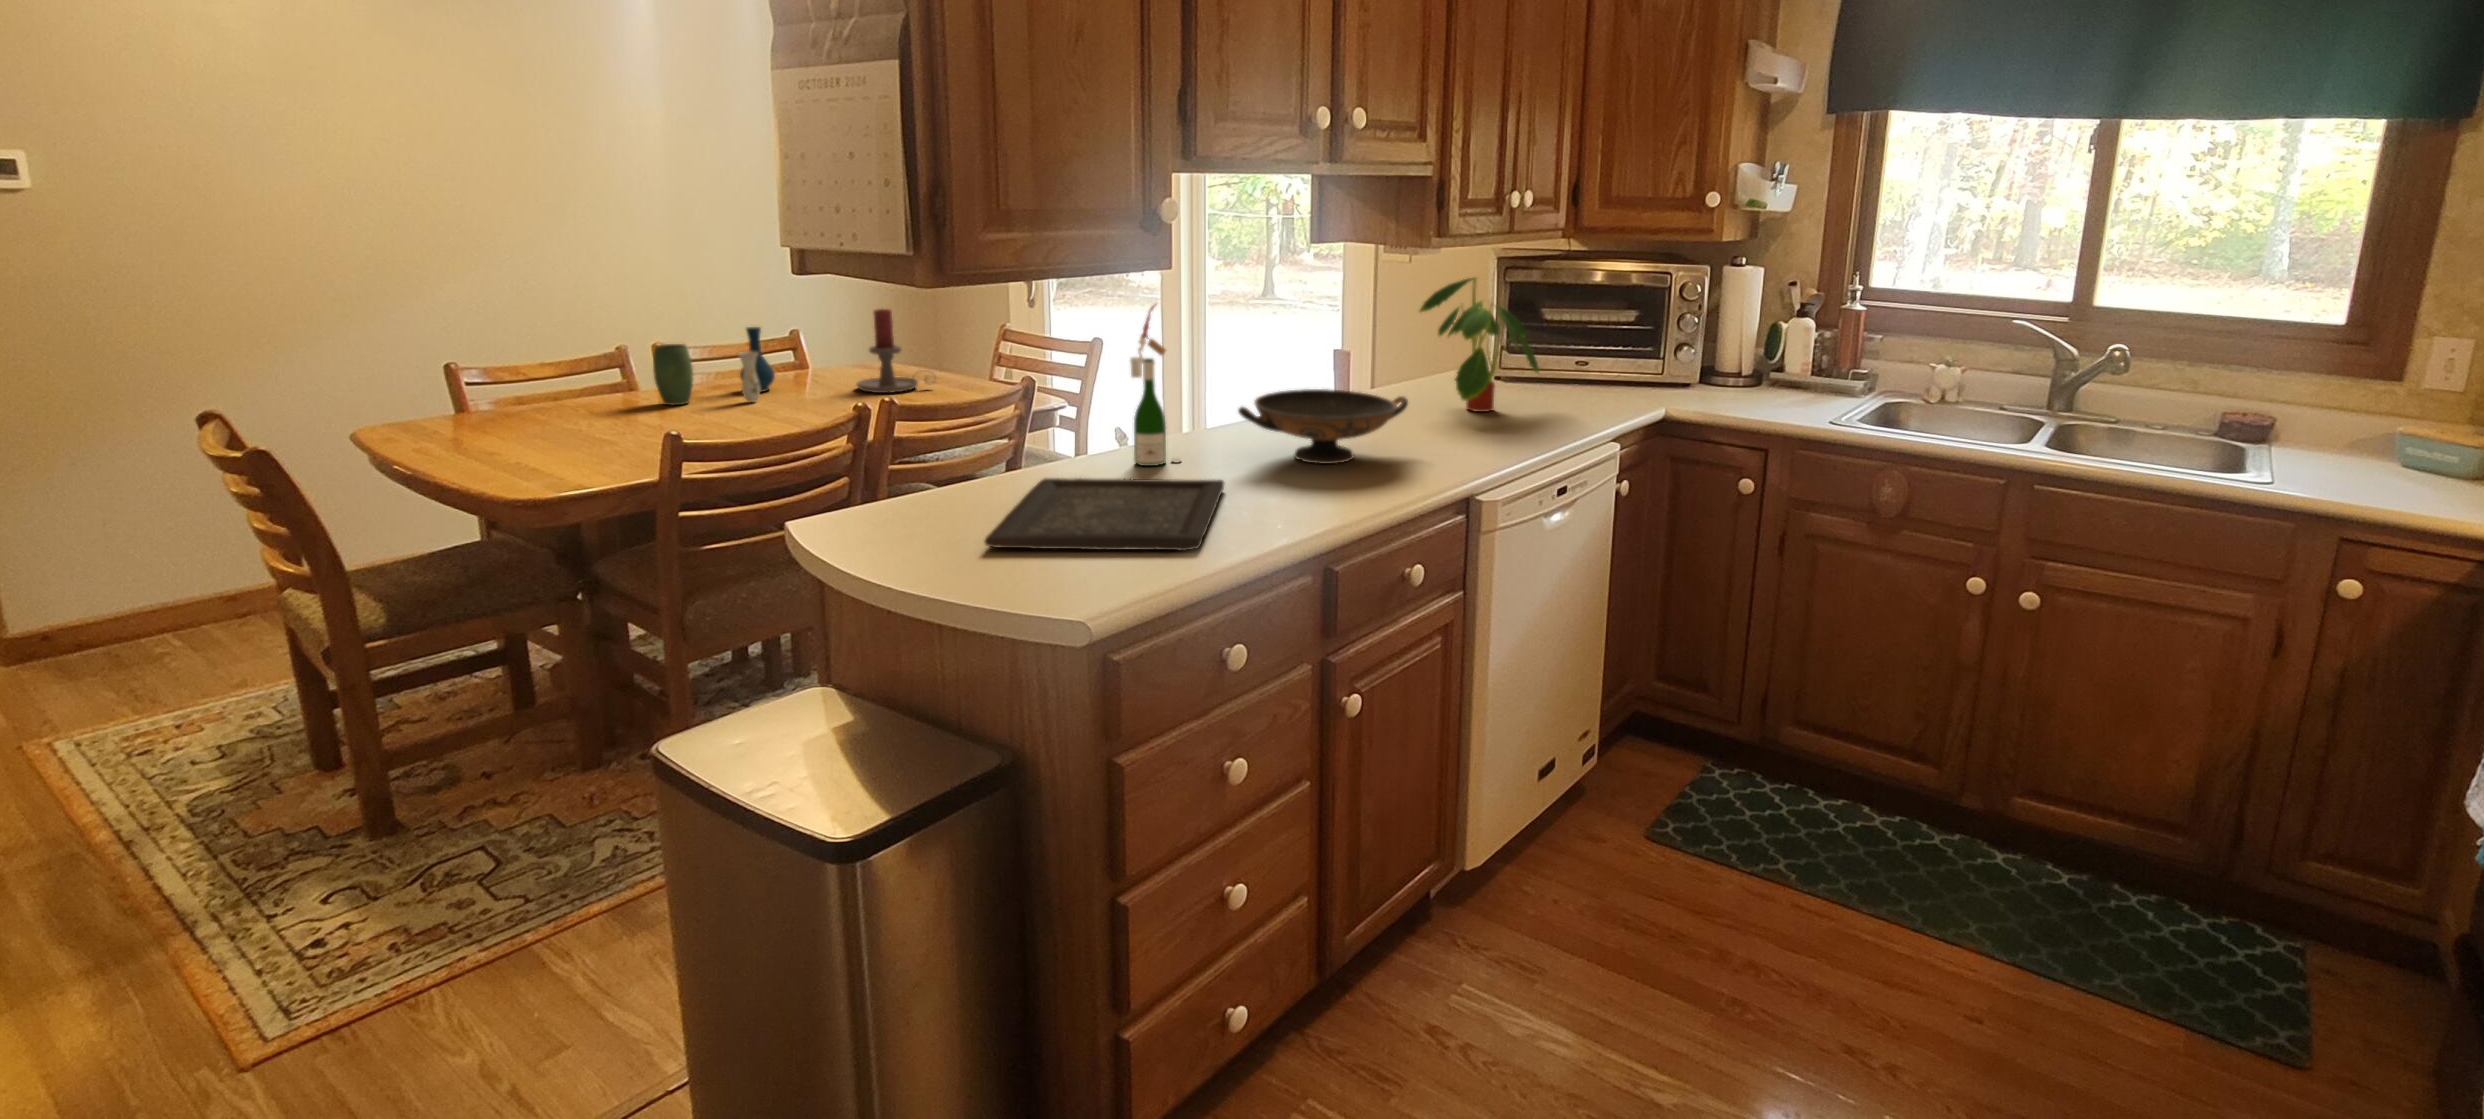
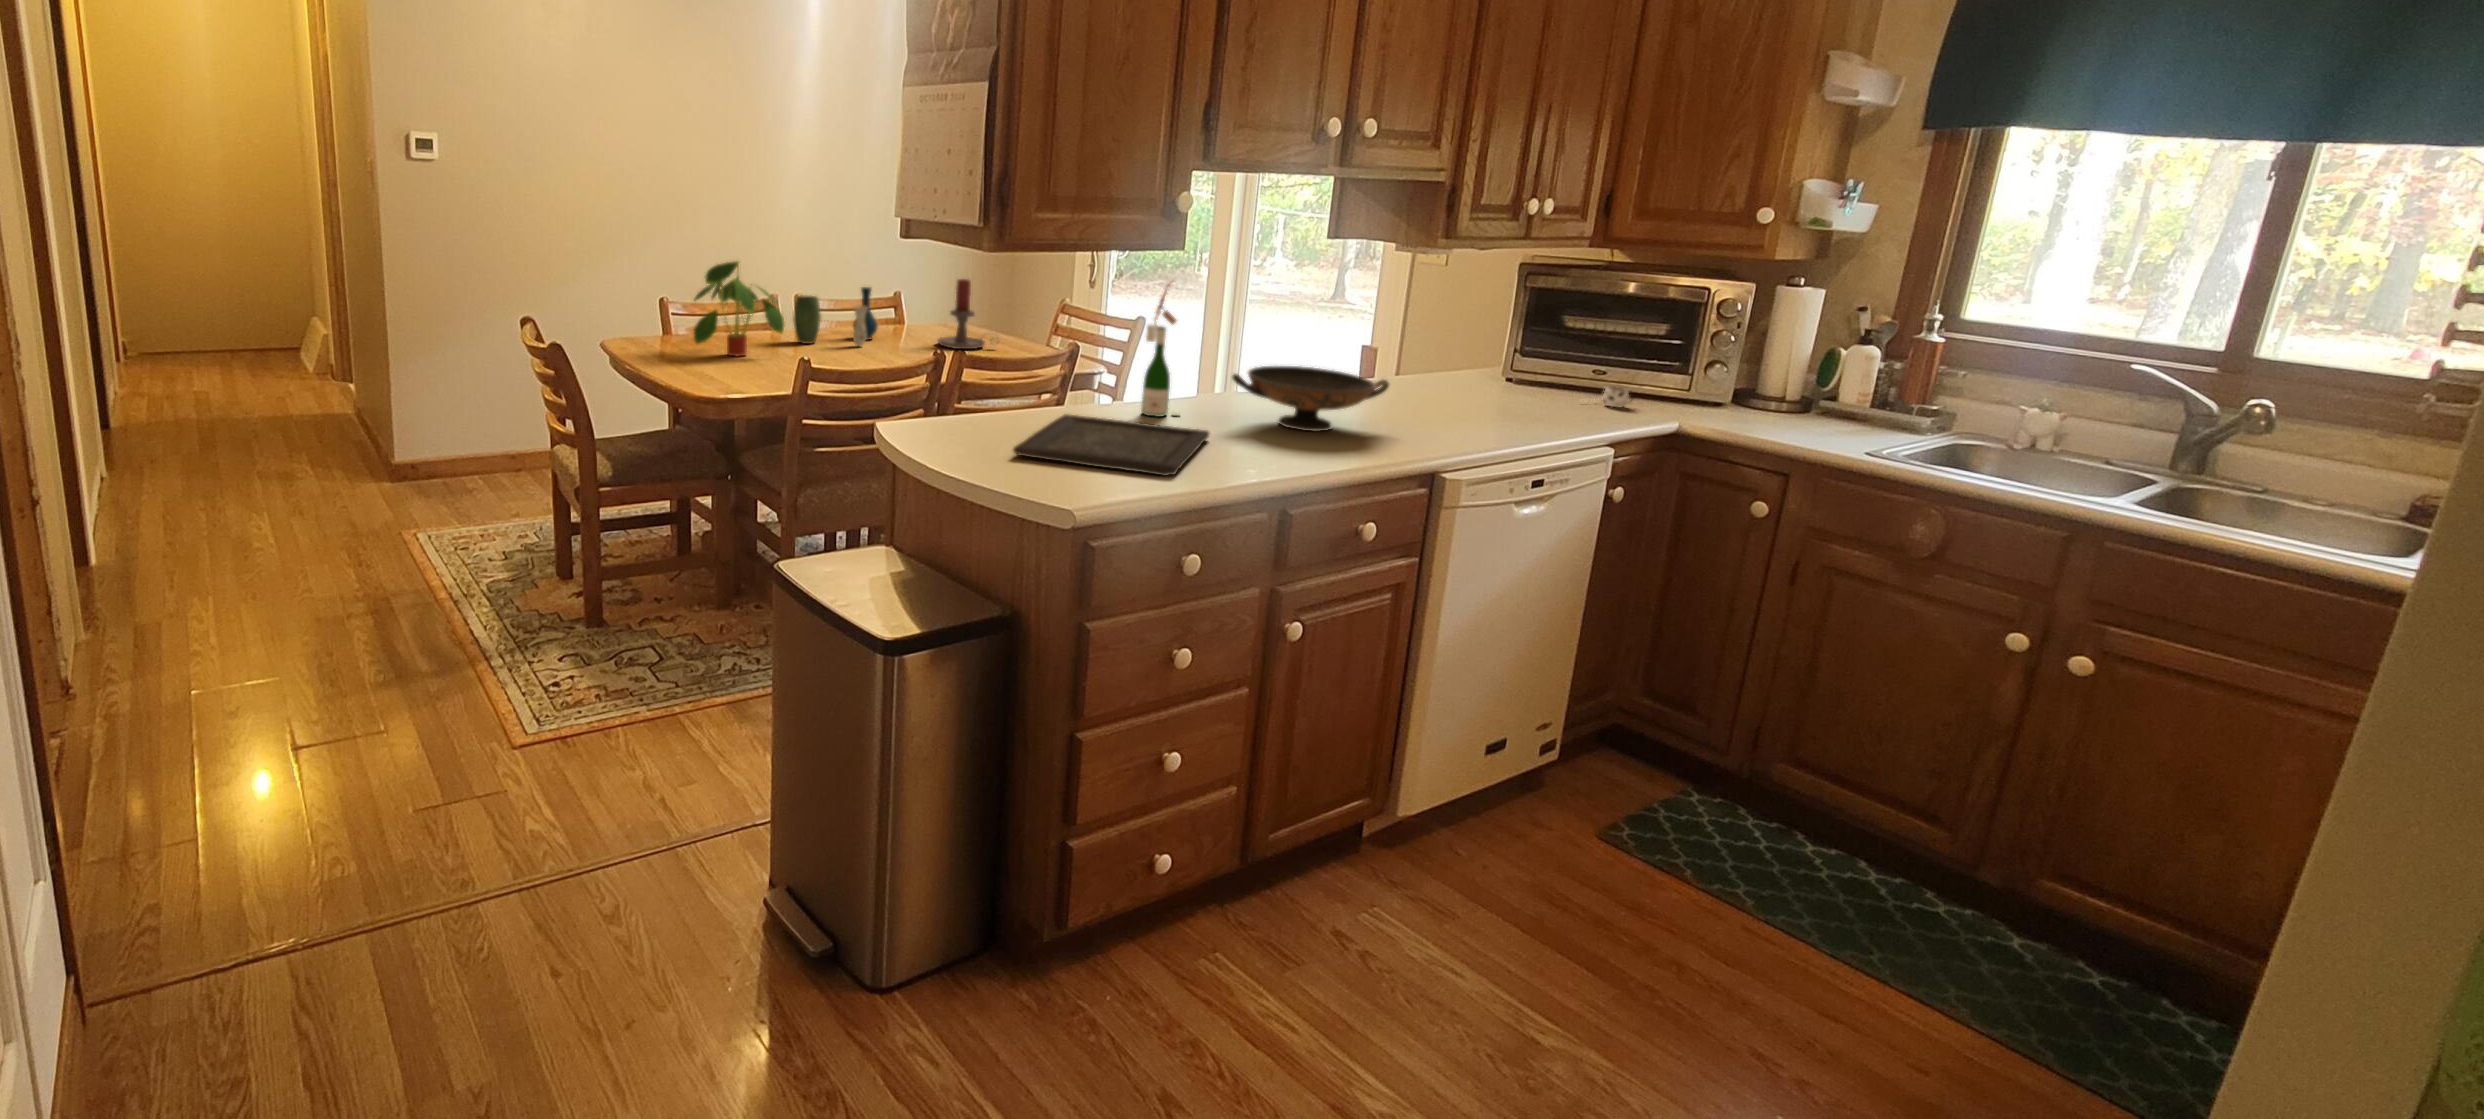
plant: present [1420,277,1539,412] -> present [694,261,785,356]
mug: none [1576,378,1623,398] -> present [1584,387,1629,407]

